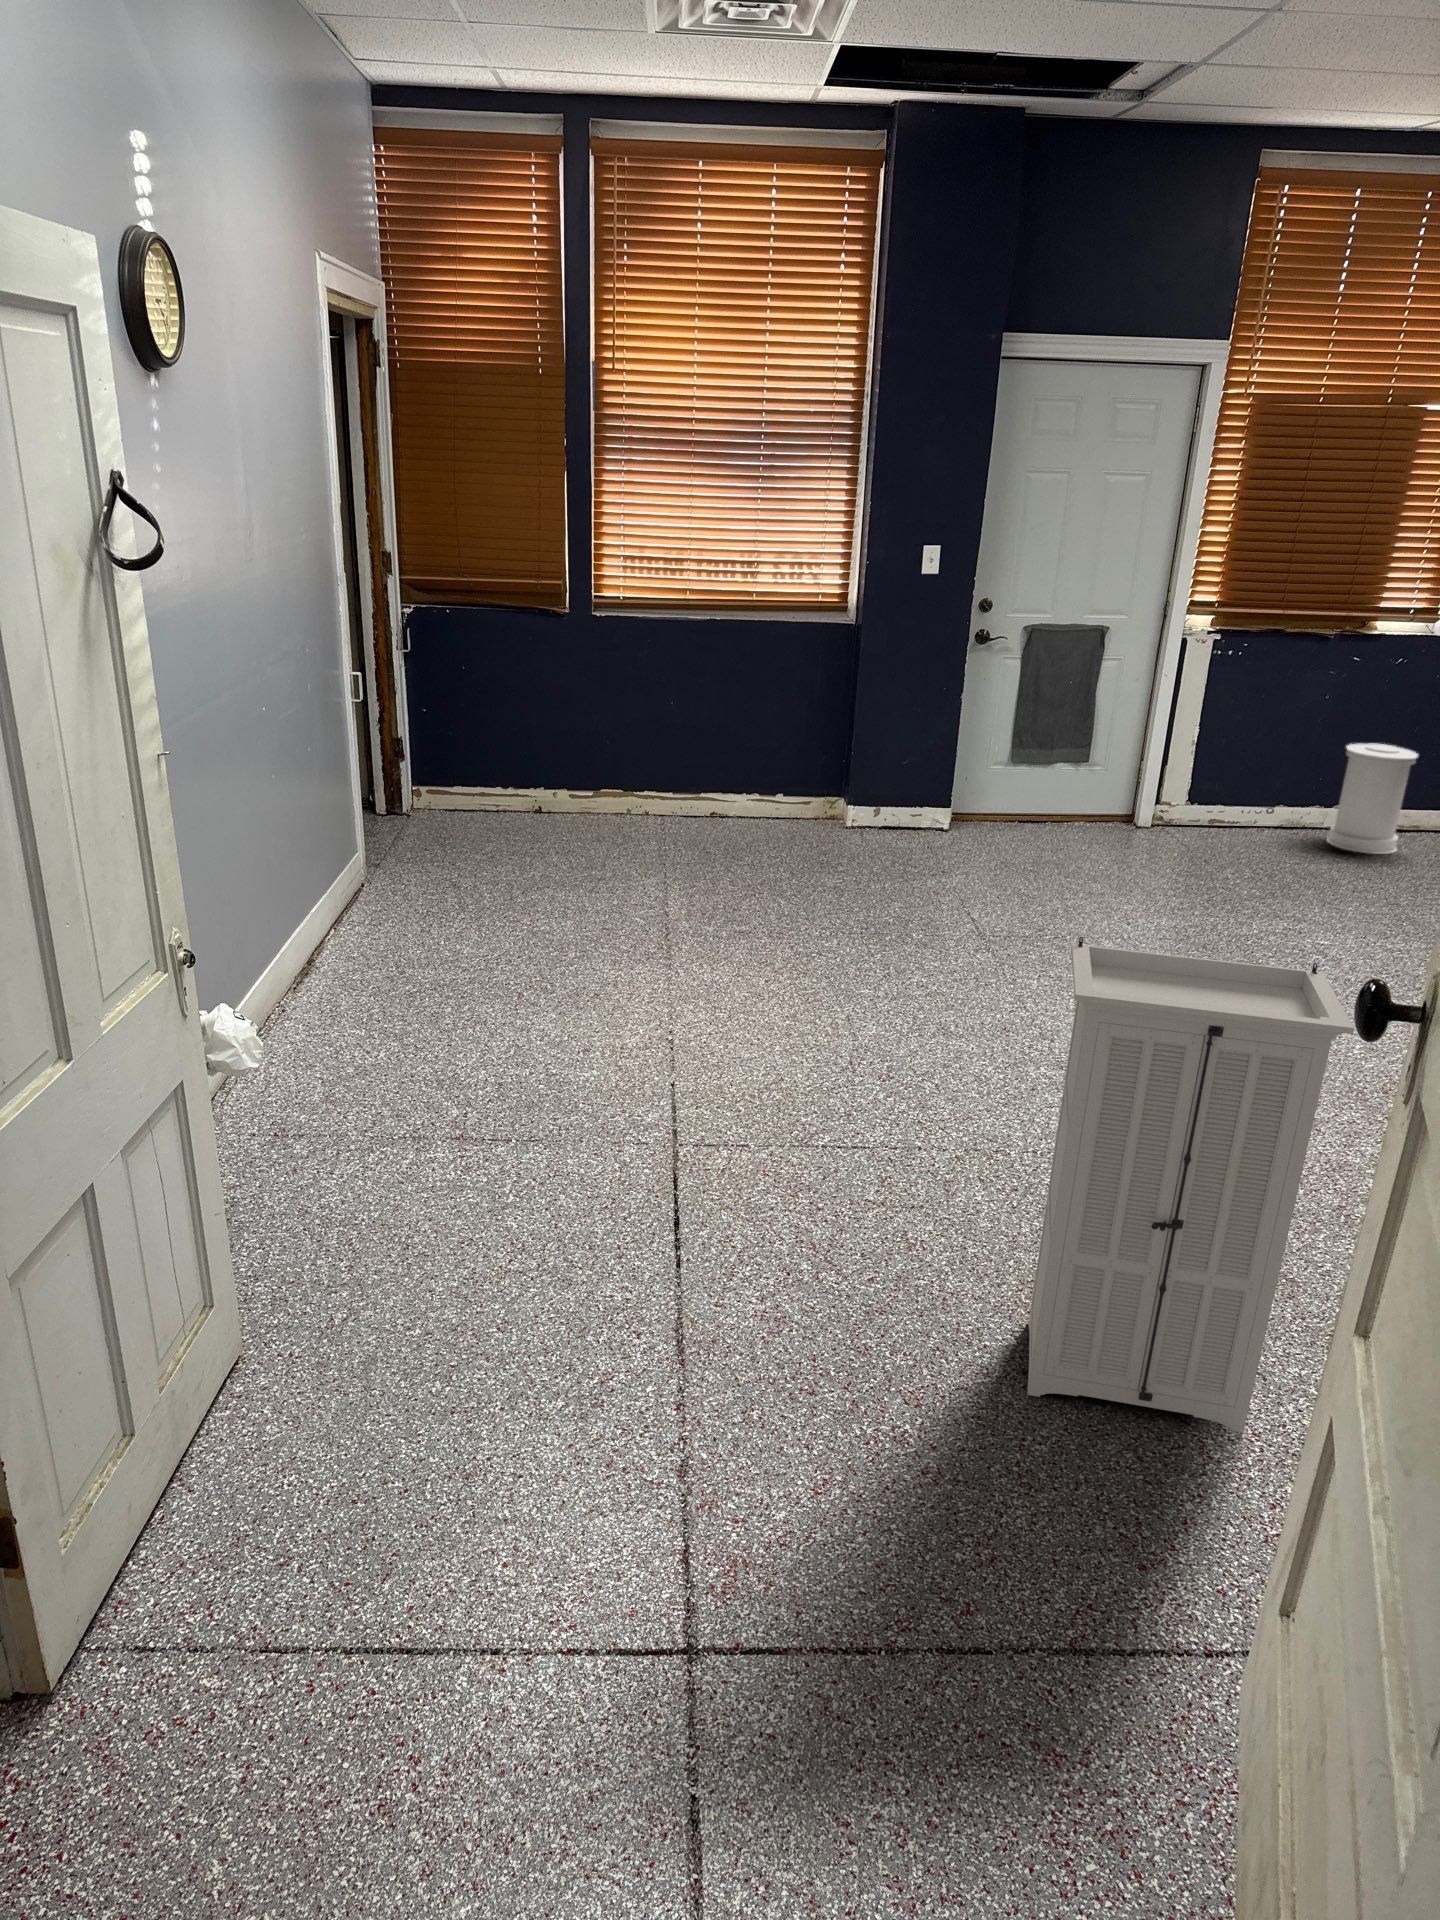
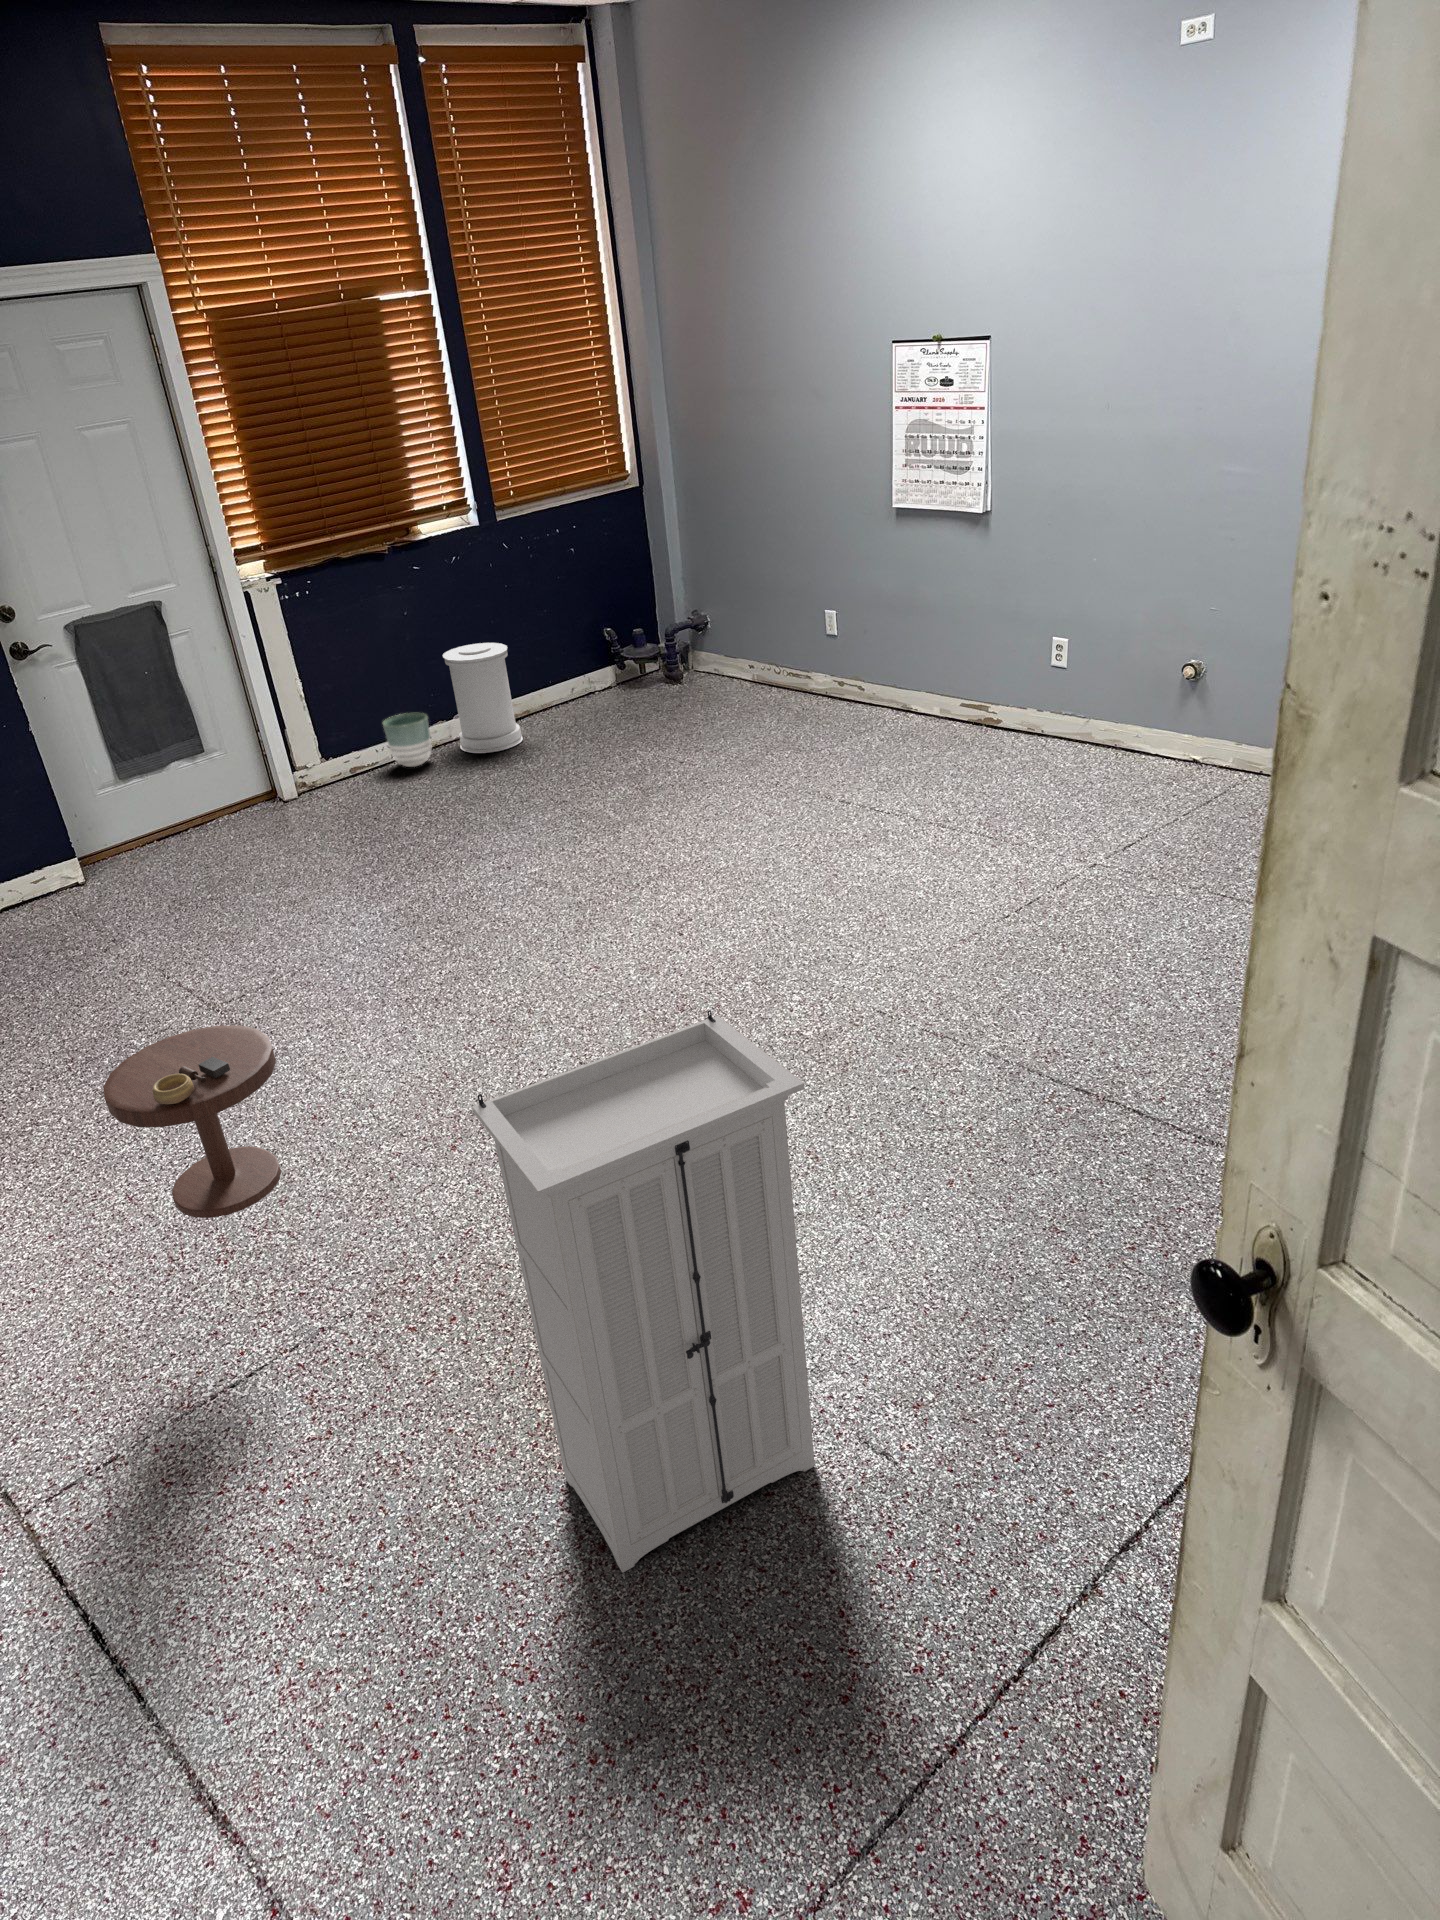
planter: none [1254,788,1304,840] -> present [383,713,431,767]
side table: none [852,883,984,1111] -> present [103,1025,281,1297]

